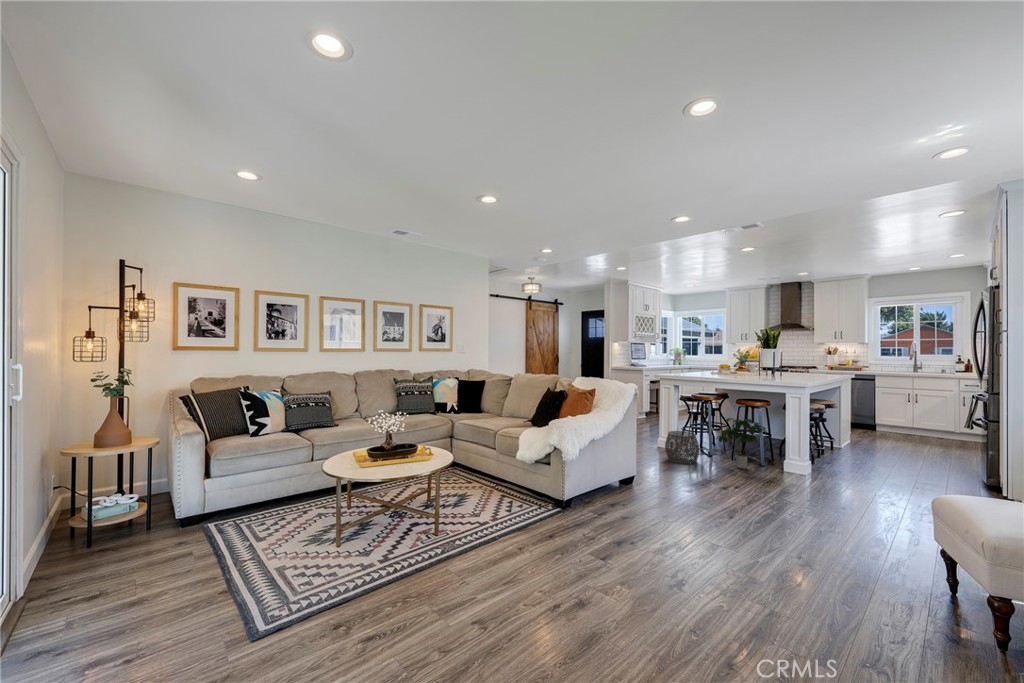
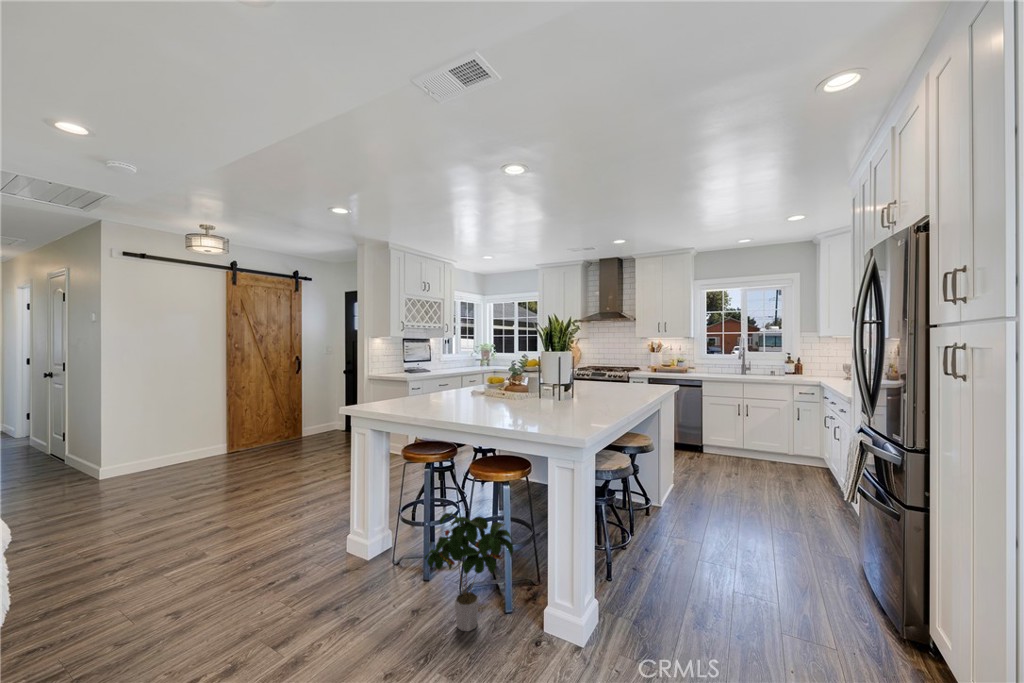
woven basket: present [665,431,700,464] -> none [308,541,388,638]

